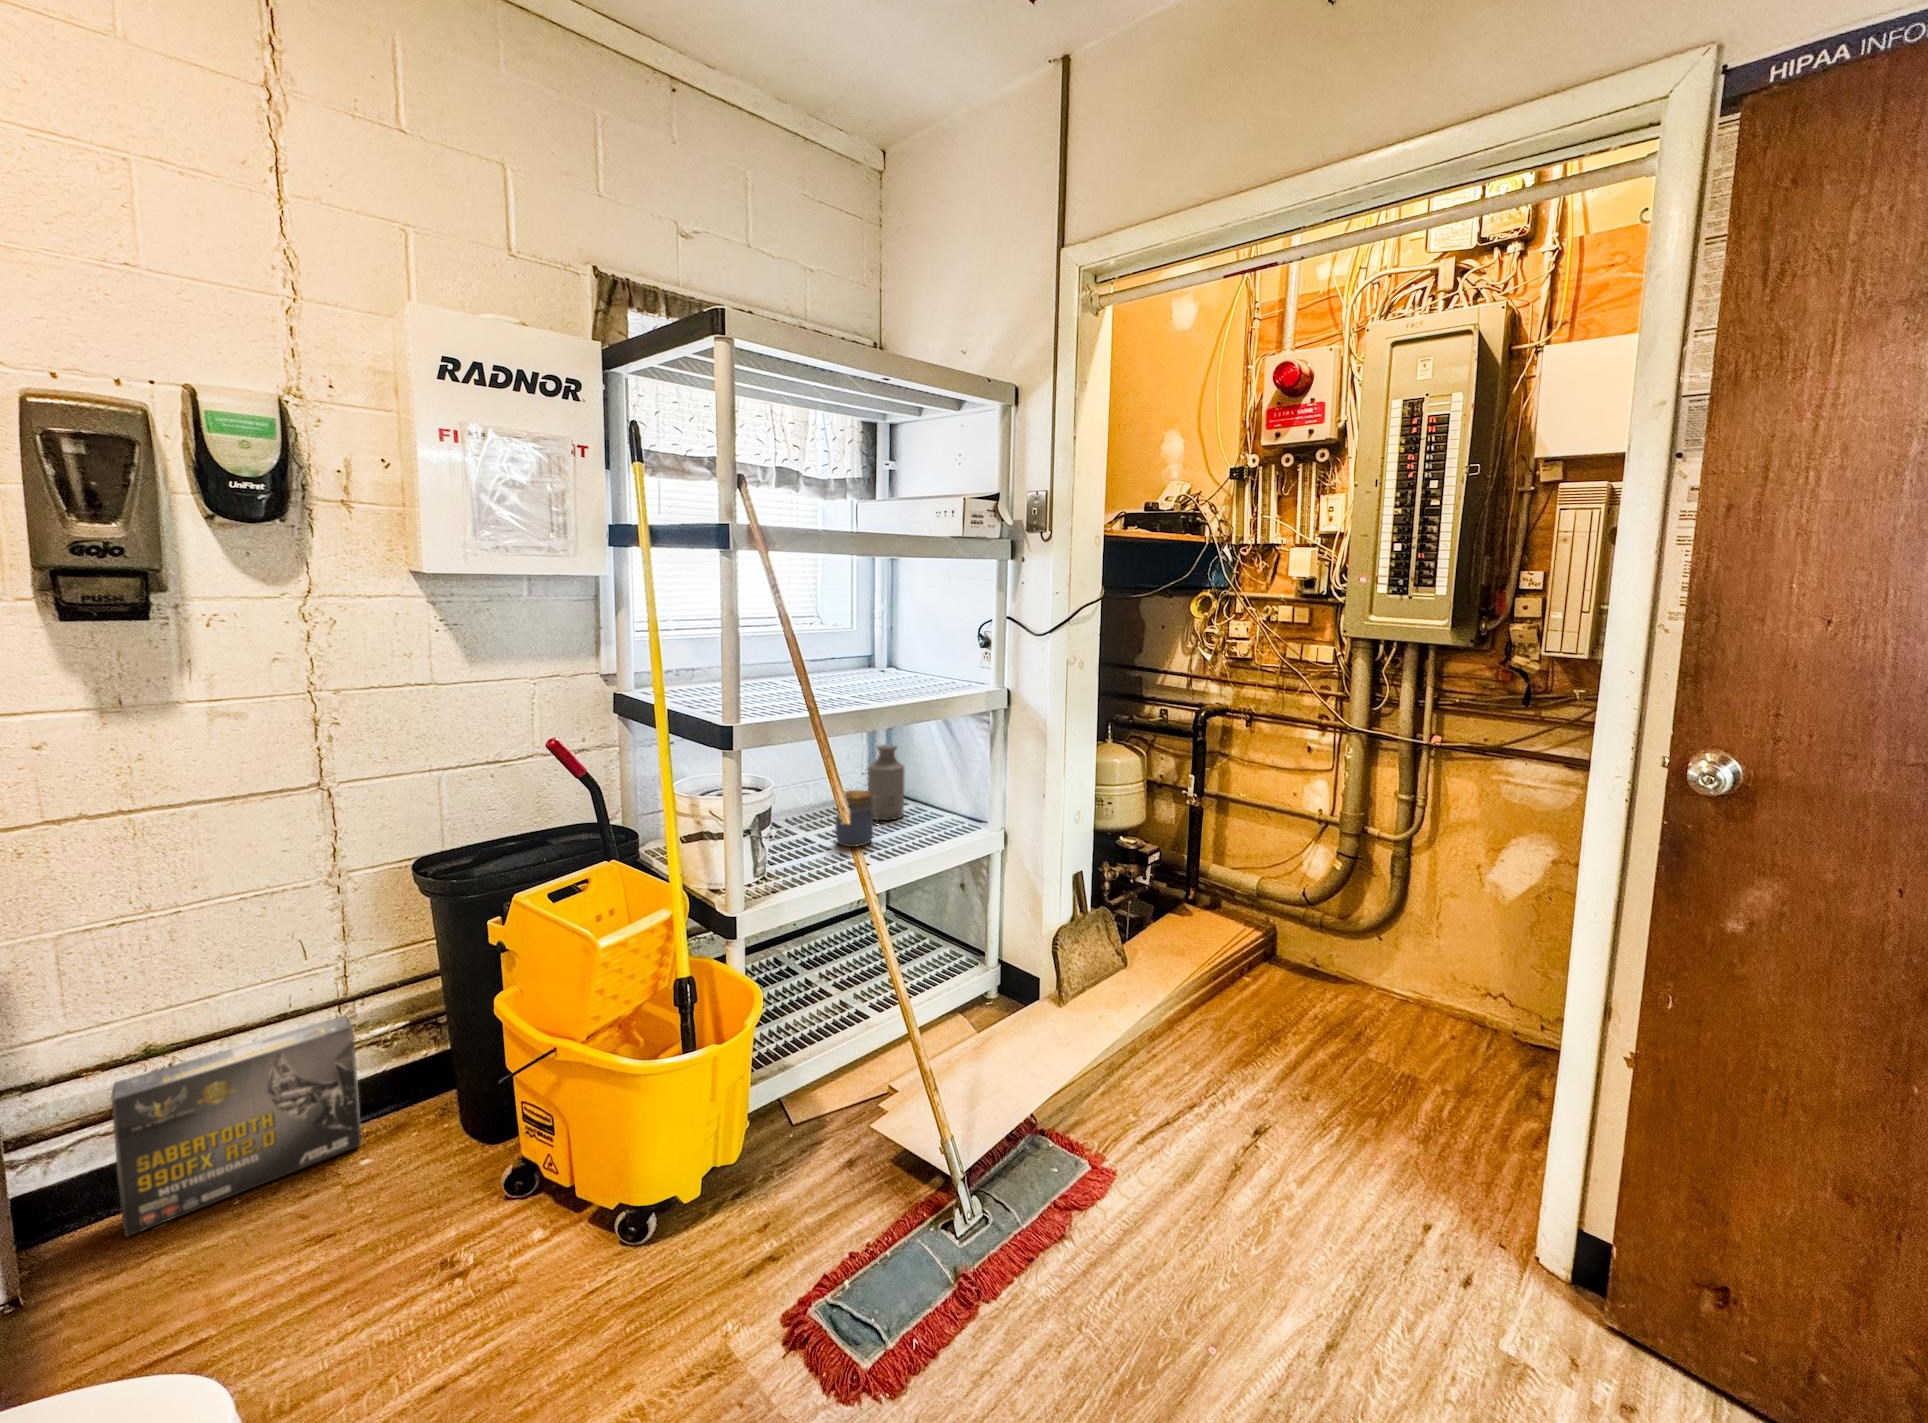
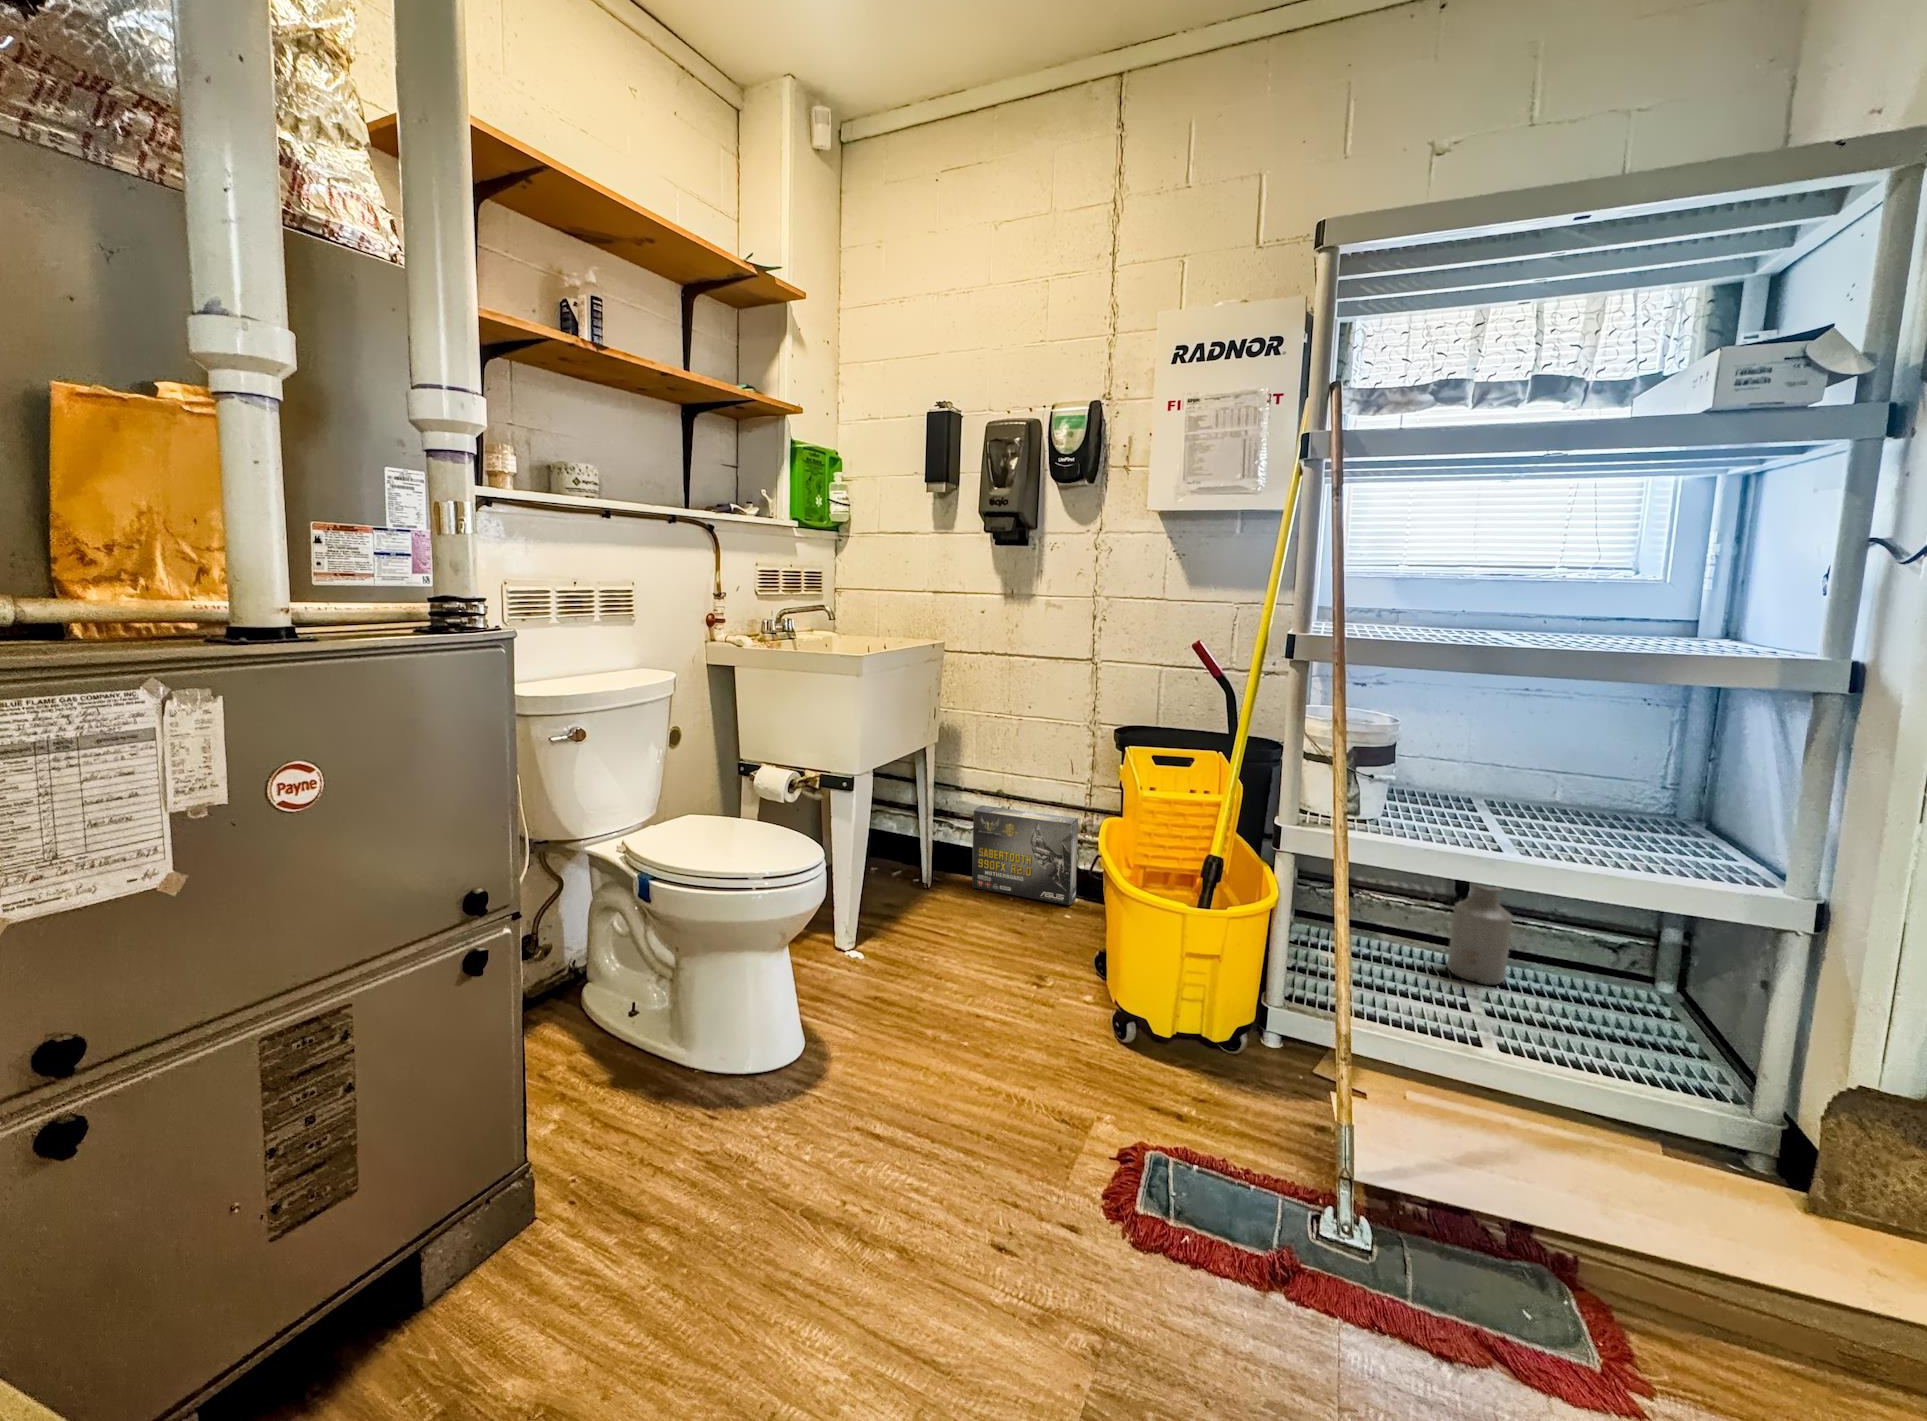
bottle: present [868,744,904,820] -> present [1448,884,1512,985]
jar: present [835,790,877,847] -> none [1497,764,1566,836]

